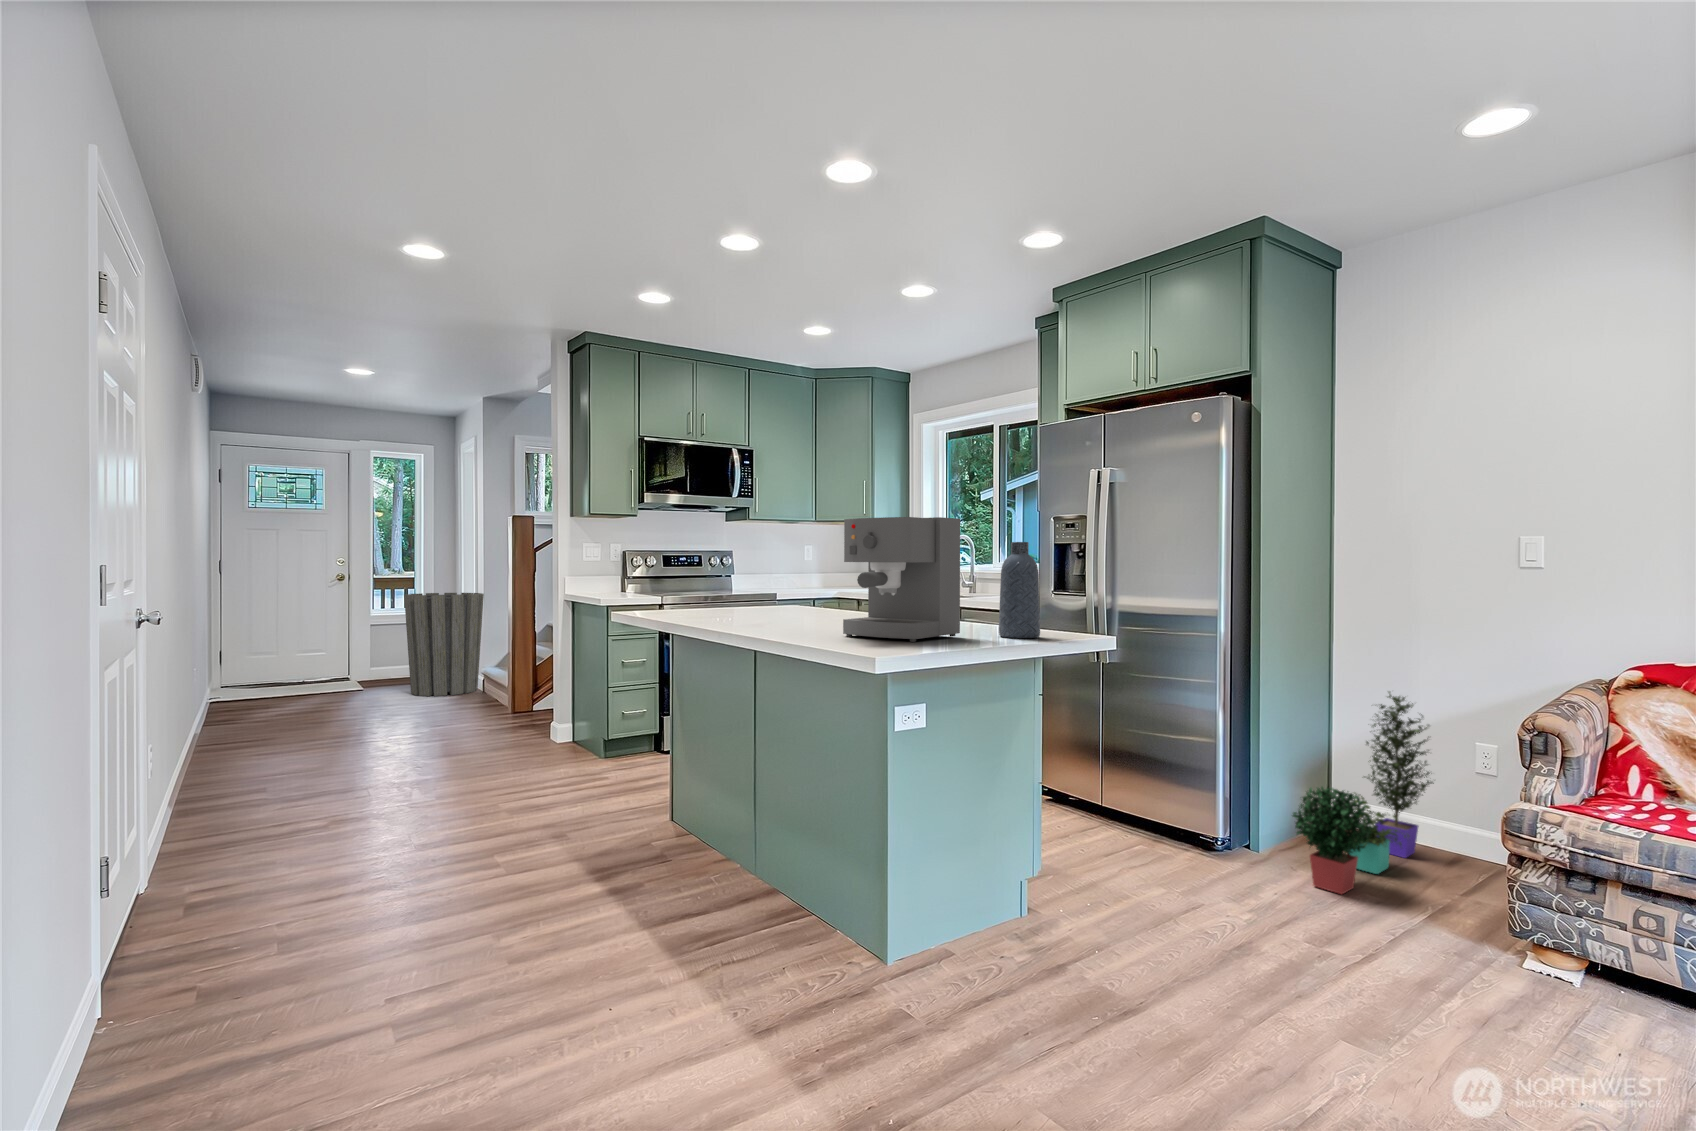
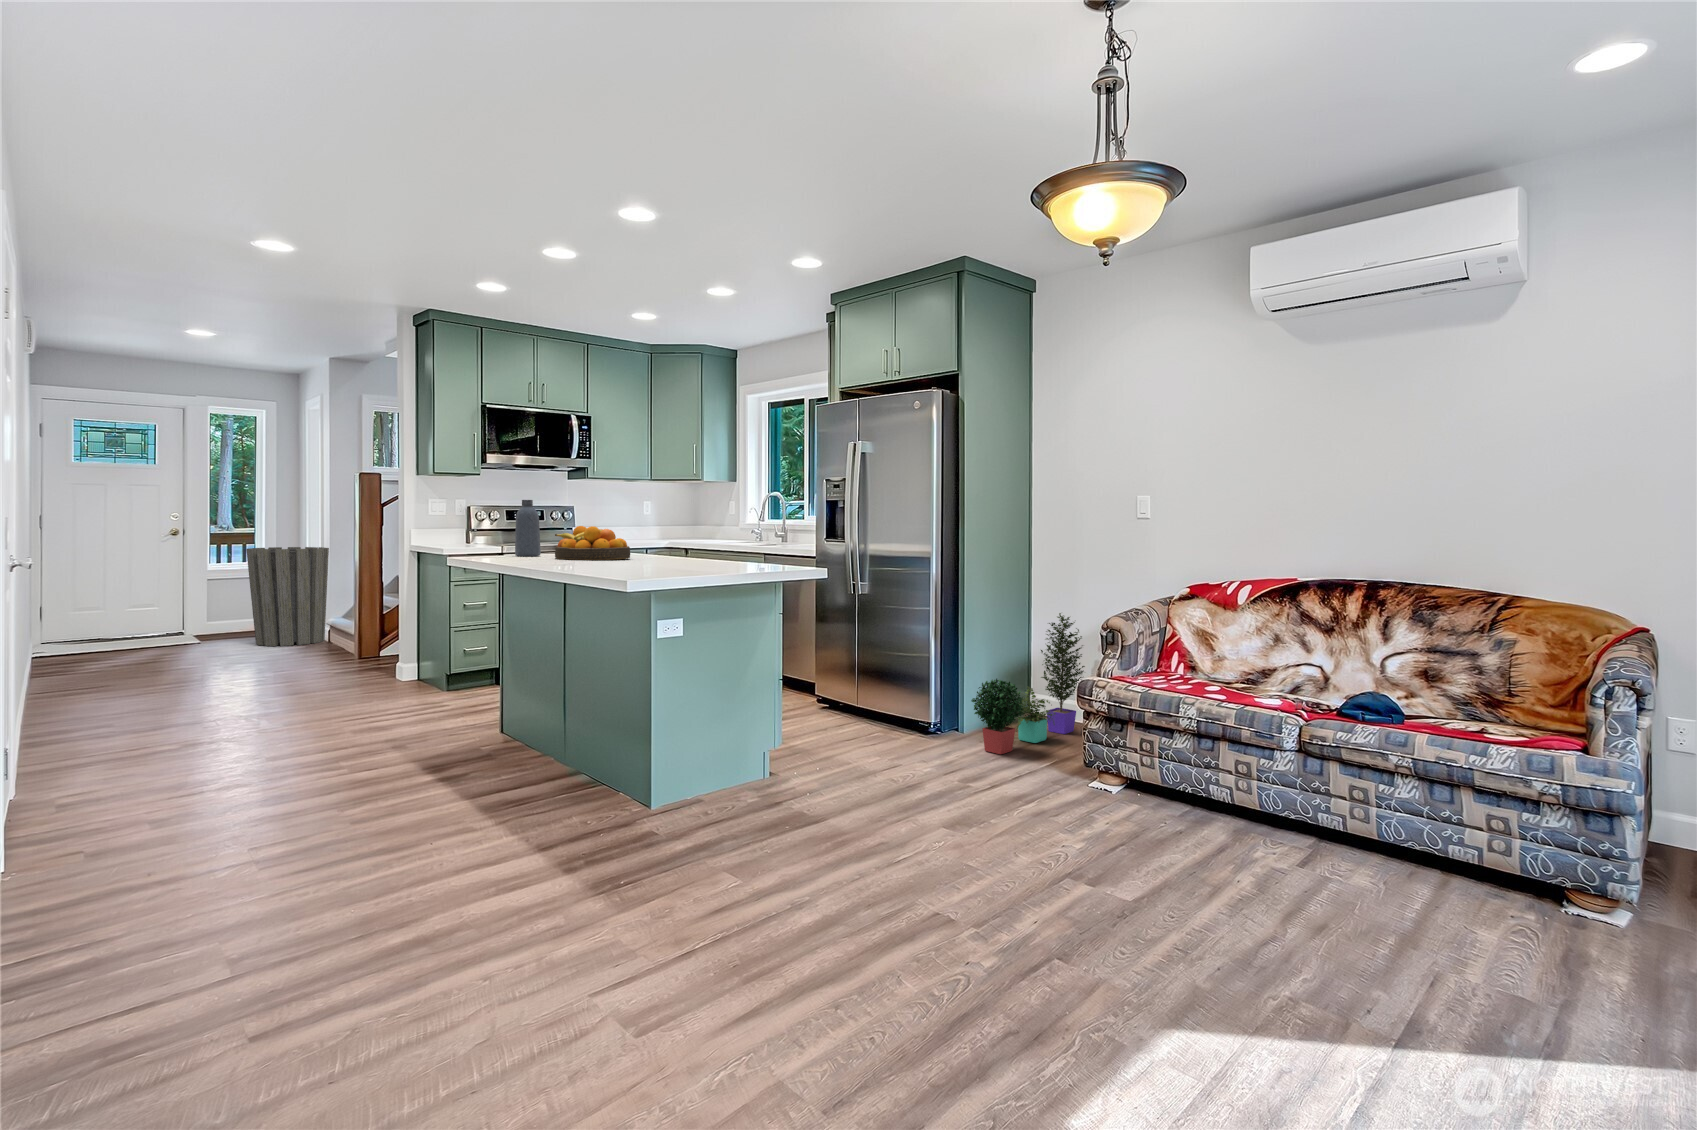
coffee maker: present [843,517,960,642] -> none [623,479,711,569]
vase: present [999,542,1040,638] -> present [515,500,541,556]
fruit bowl: none [737,576,827,620] -> present [555,526,630,560]

